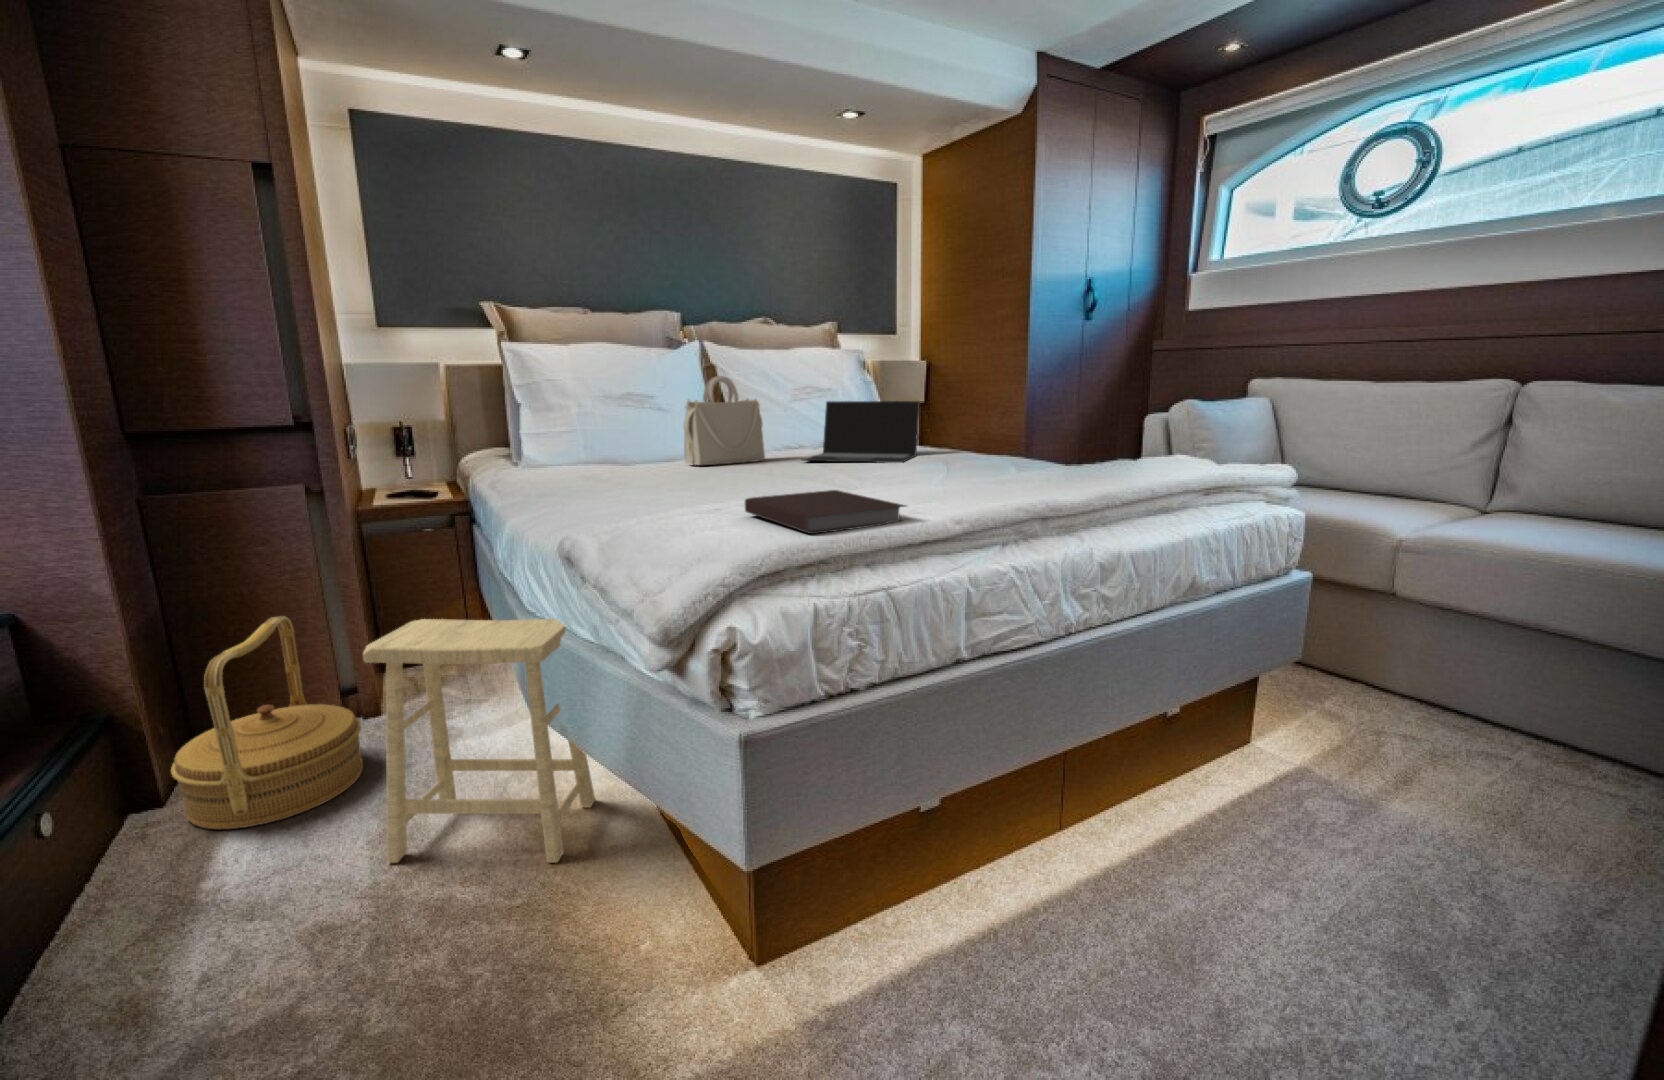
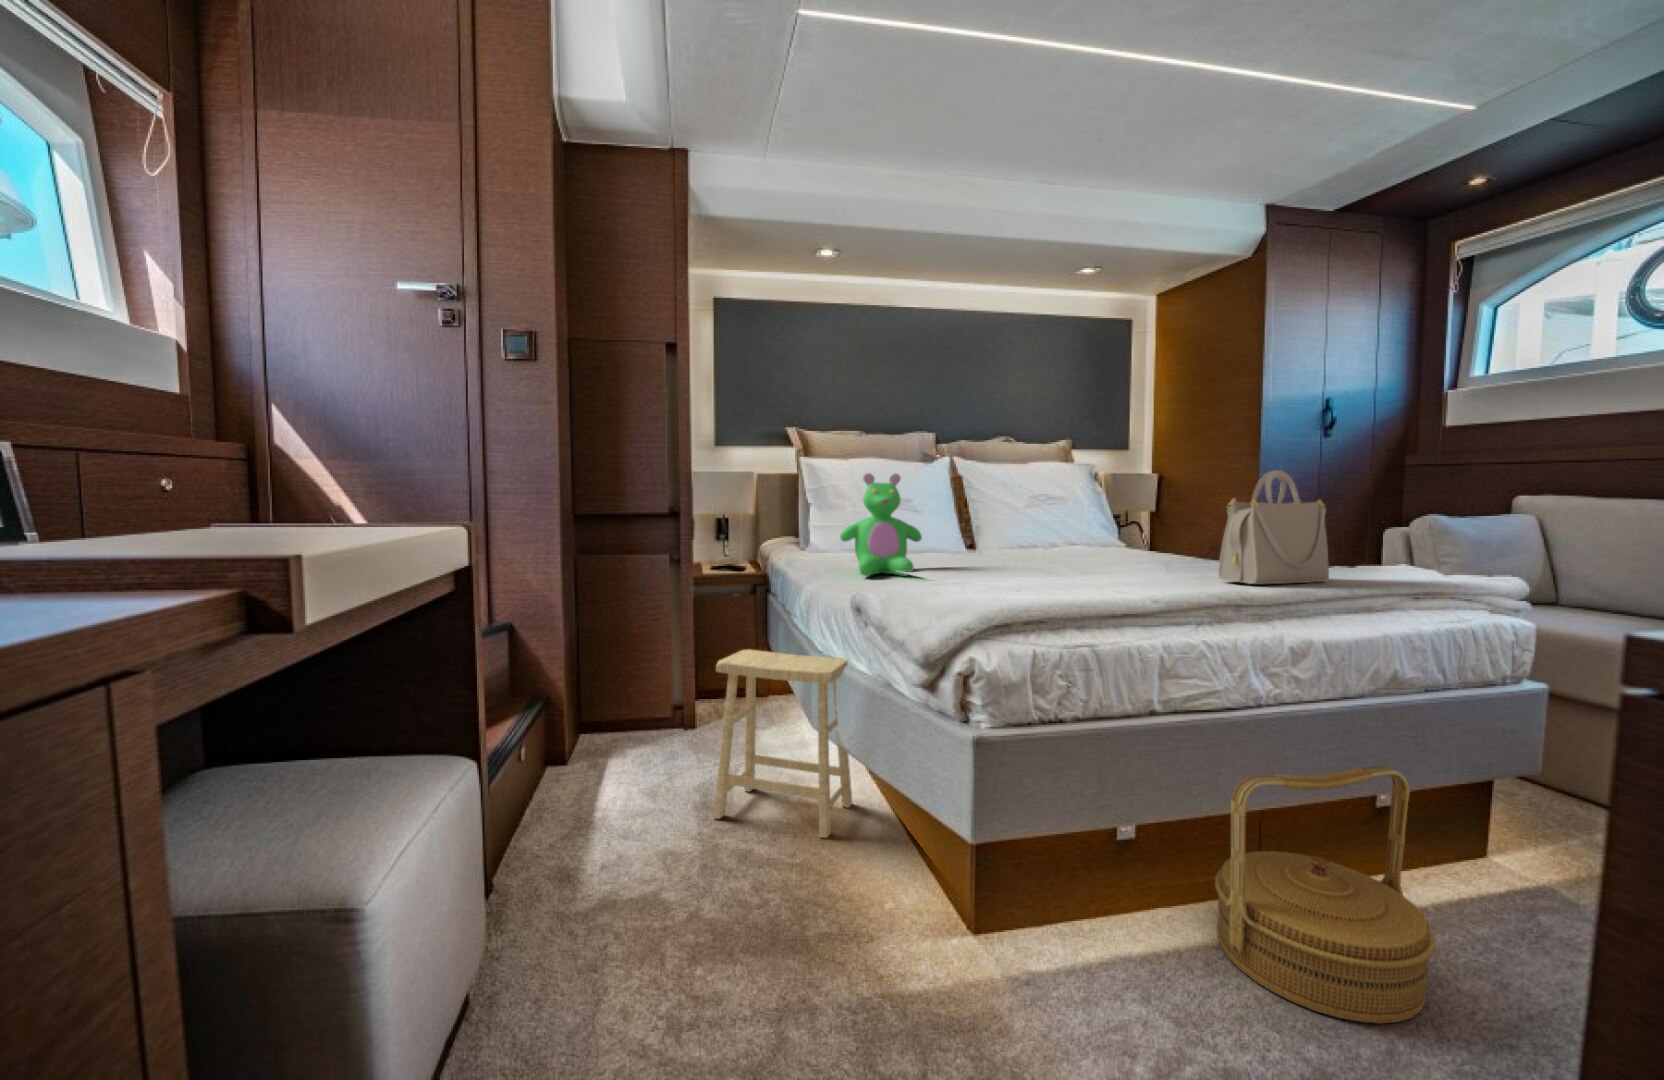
teddy bear: none [553,360,667,502] -> present [840,473,922,576]
handbag: present [683,376,765,465] -> present [1218,470,1329,584]
laptop: present [802,401,920,463] -> none [1030,508,1140,562]
notebook: present [745,490,905,534] -> none [983,574,1112,601]
woven basket: present [171,616,363,829] -> present [1215,766,1435,1024]

